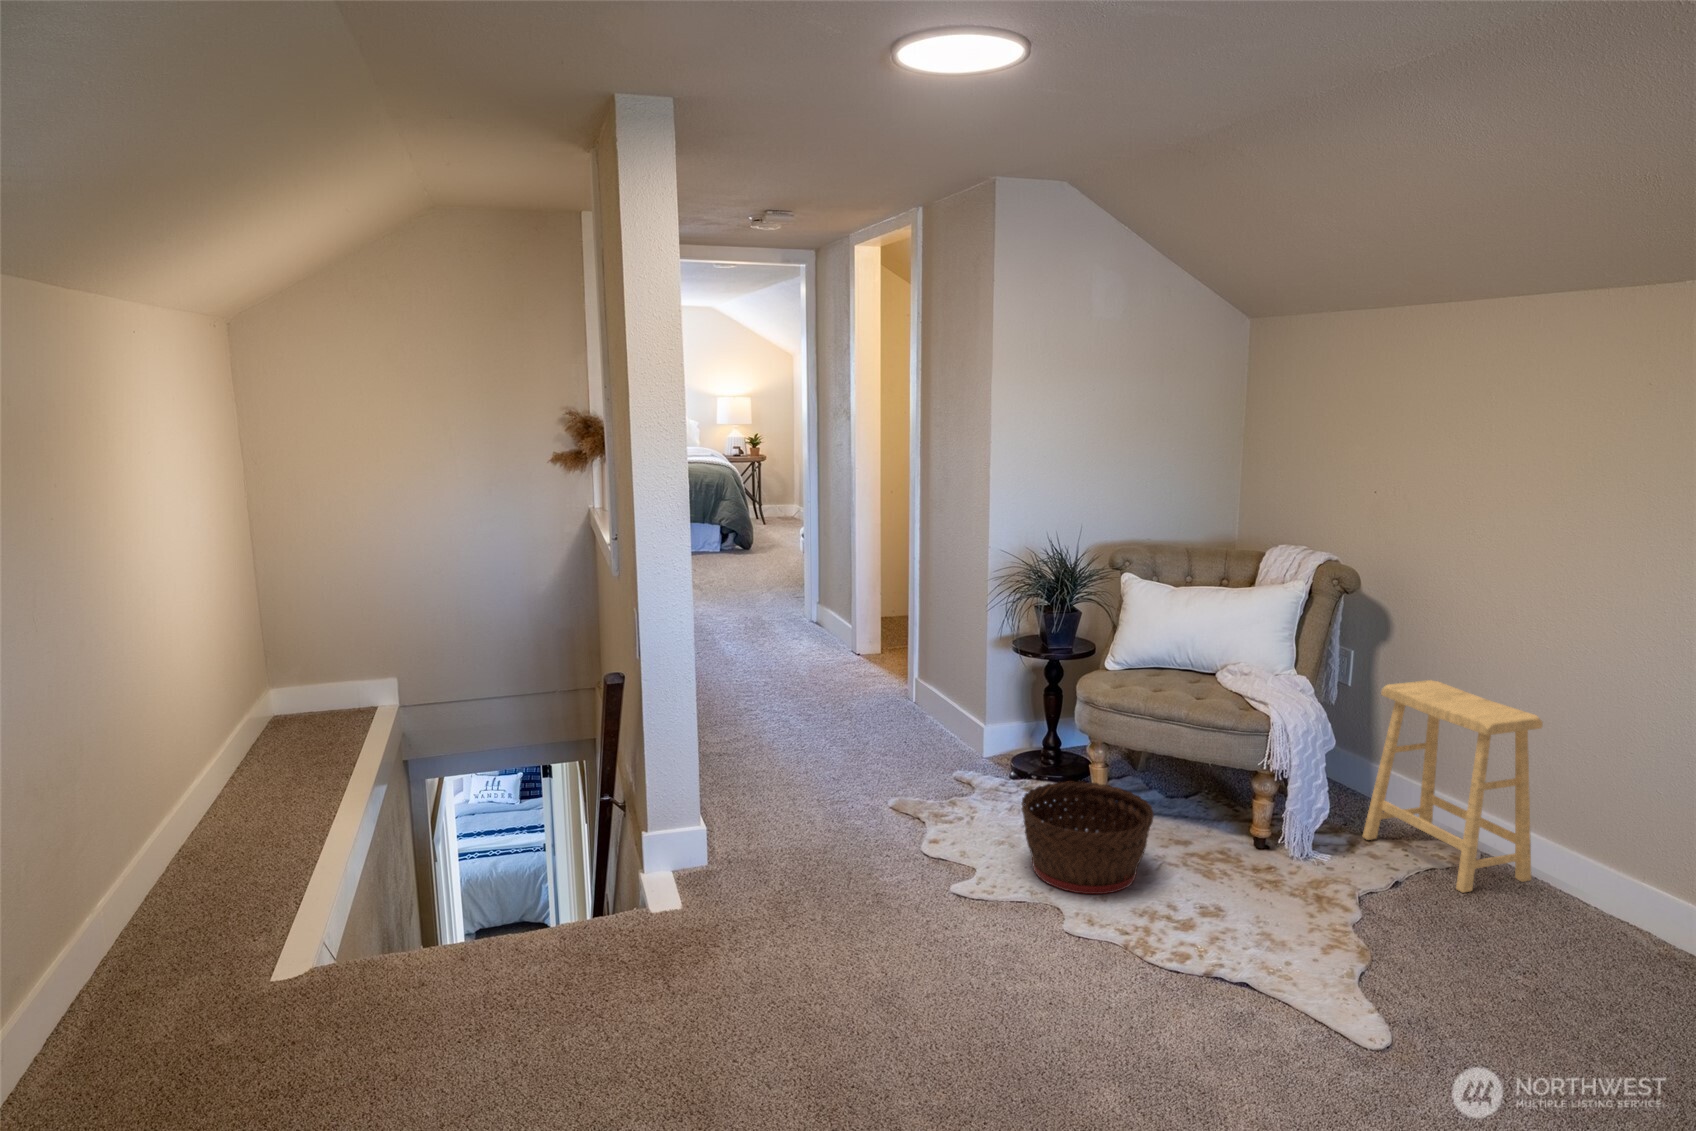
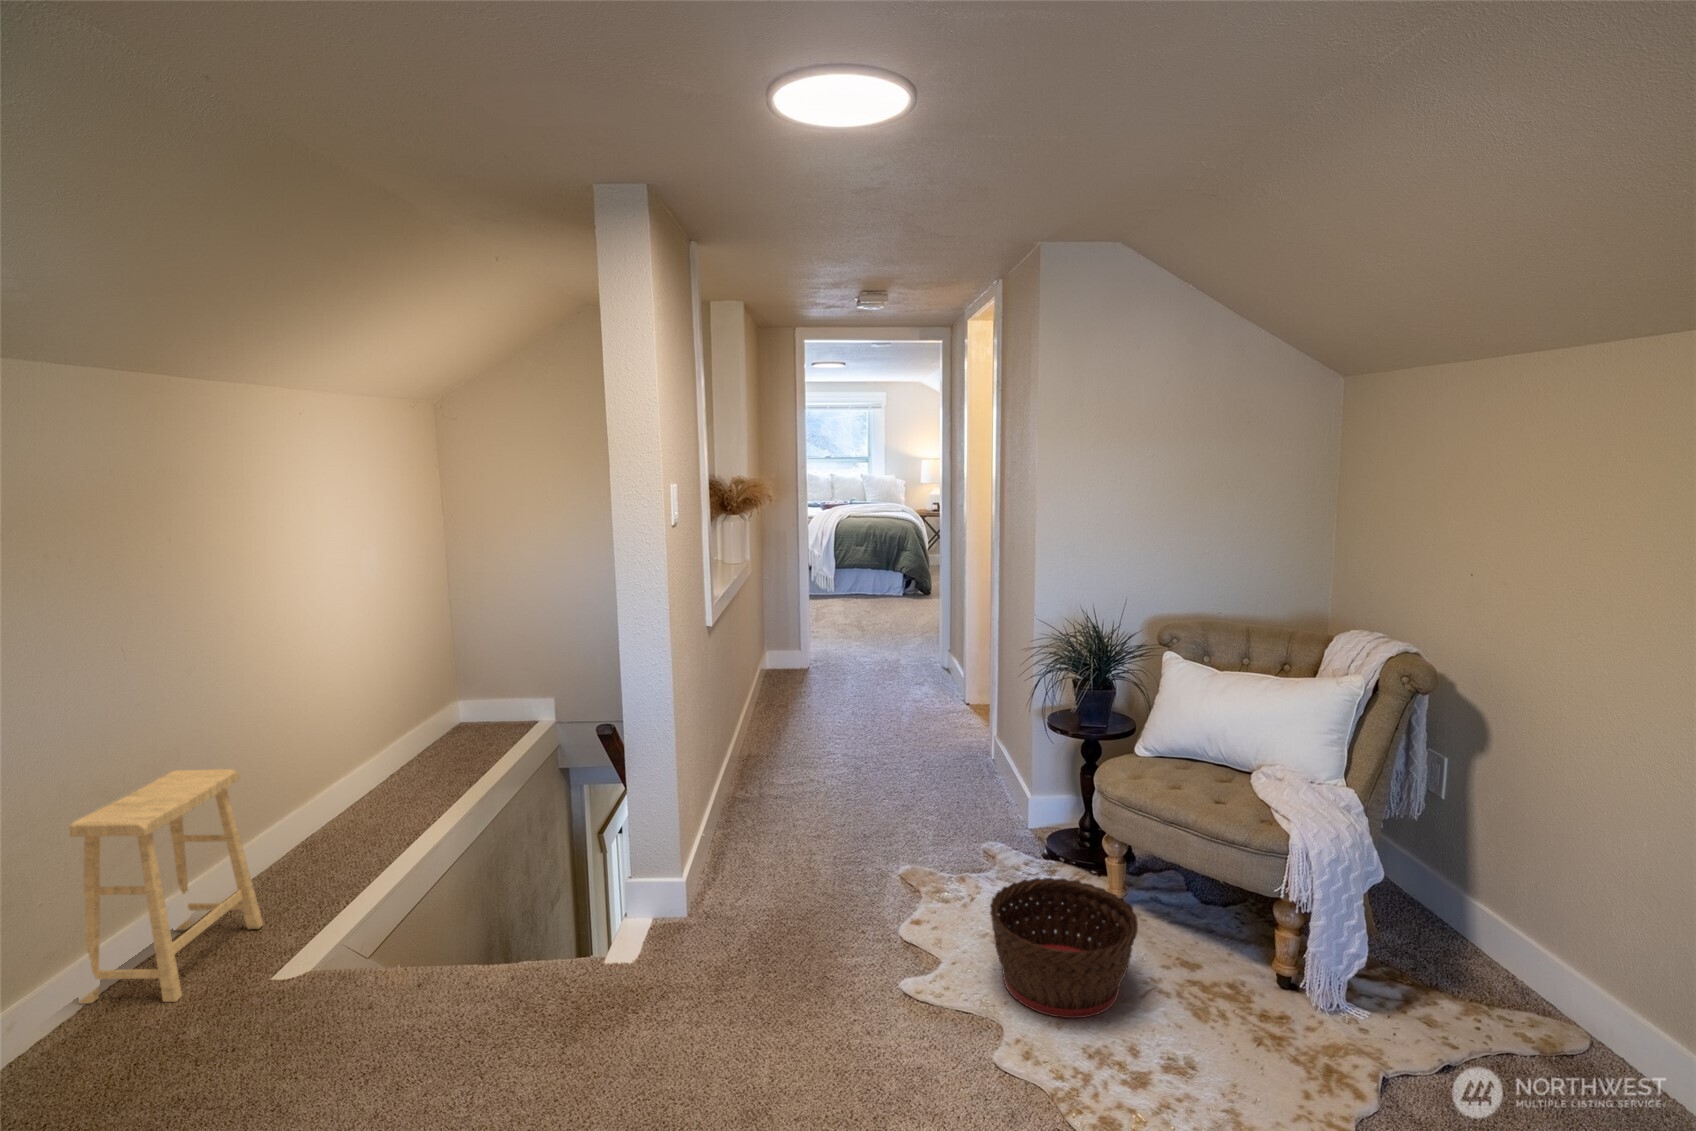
footstool: present [1363,680,1543,893] -> present [69,769,263,1004]

